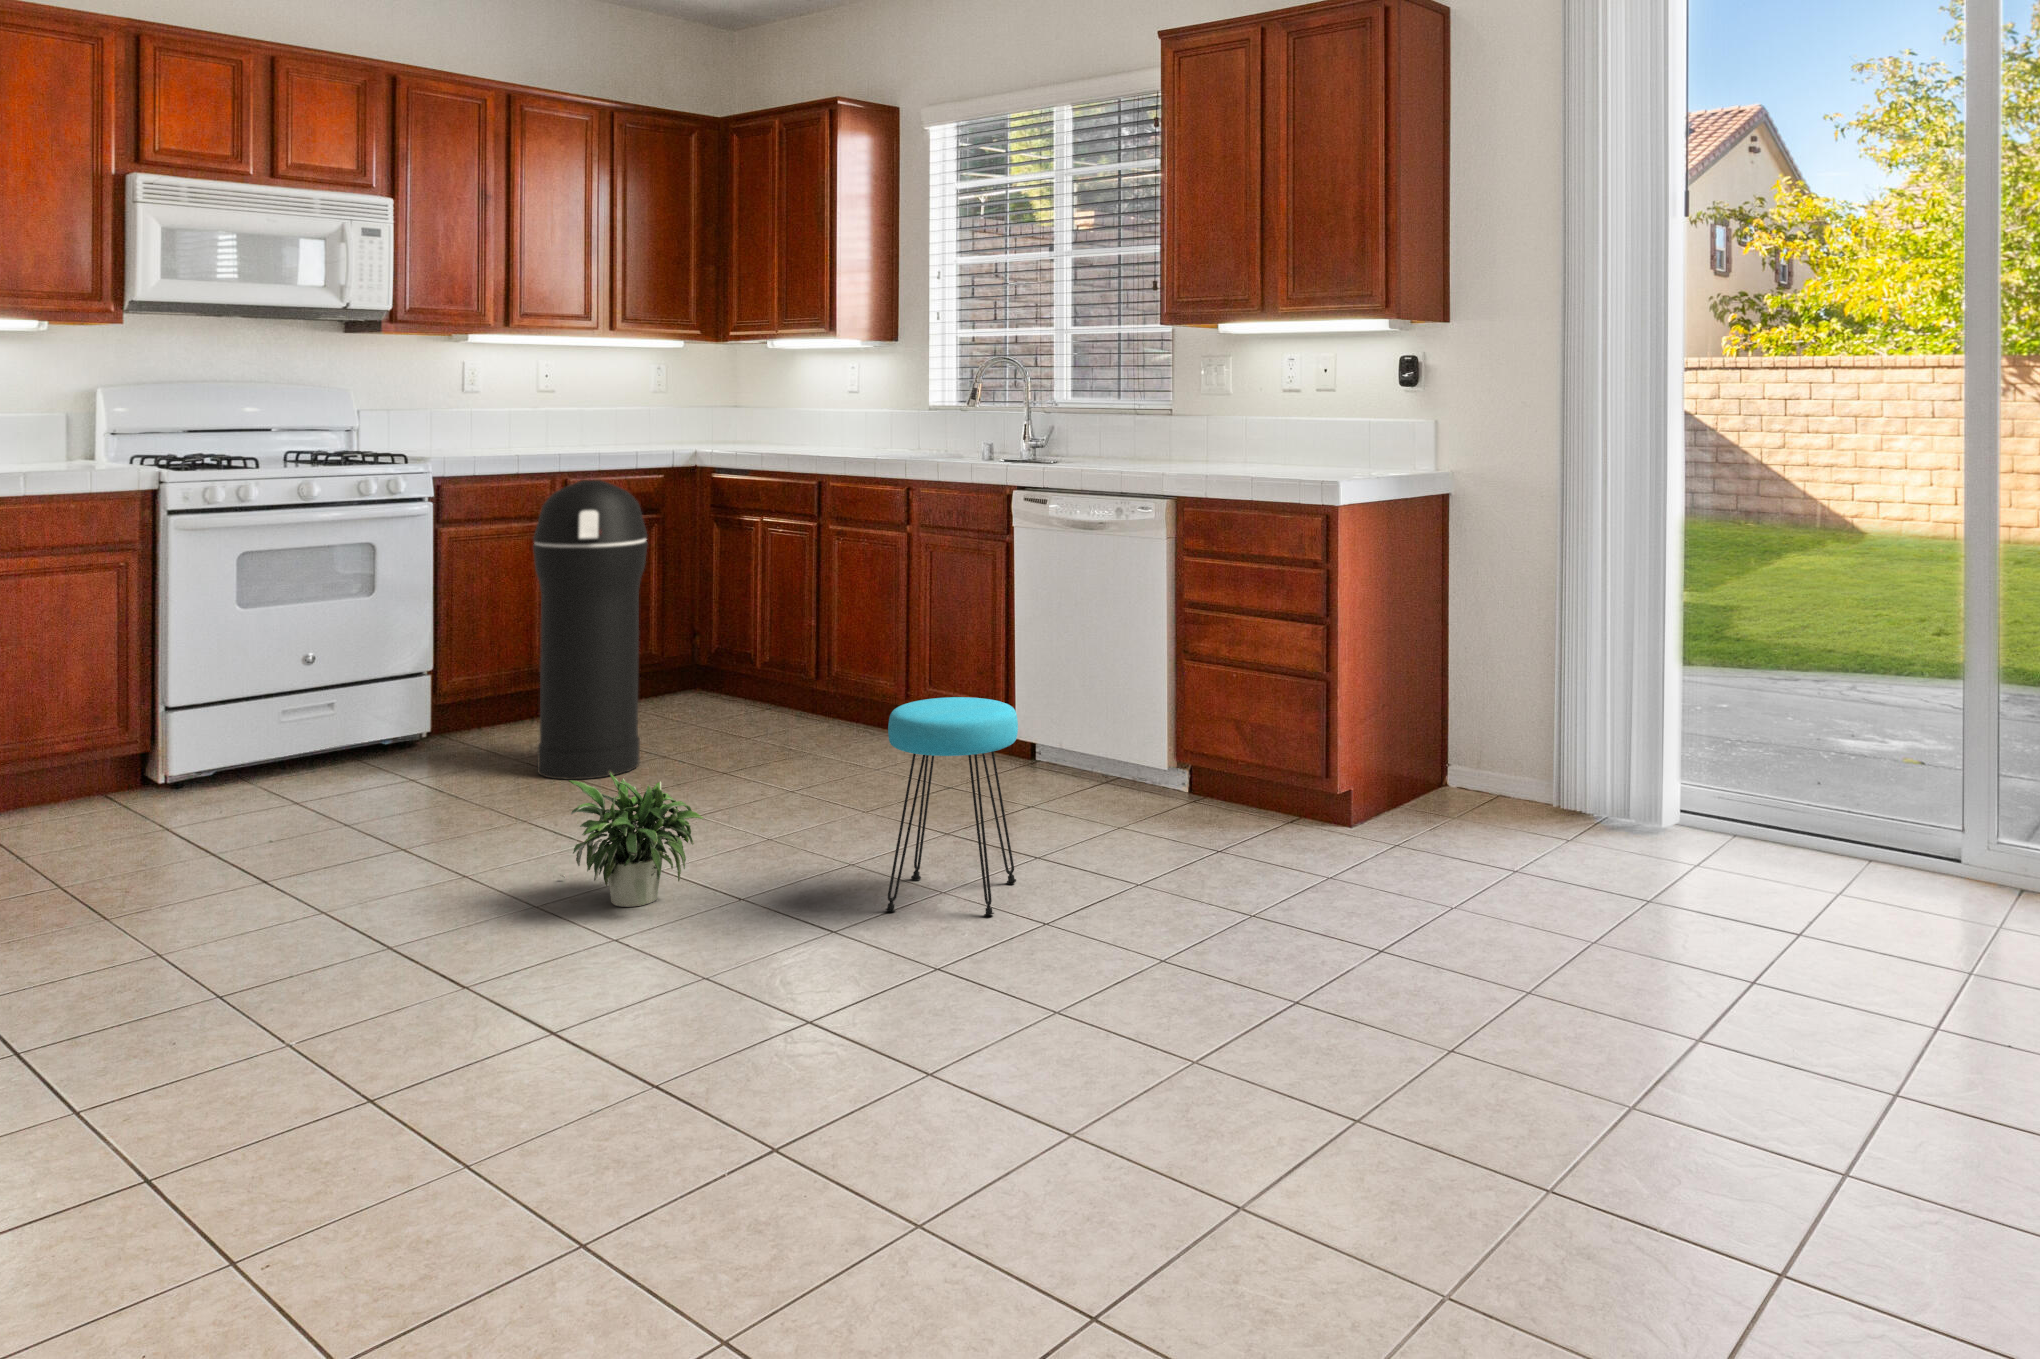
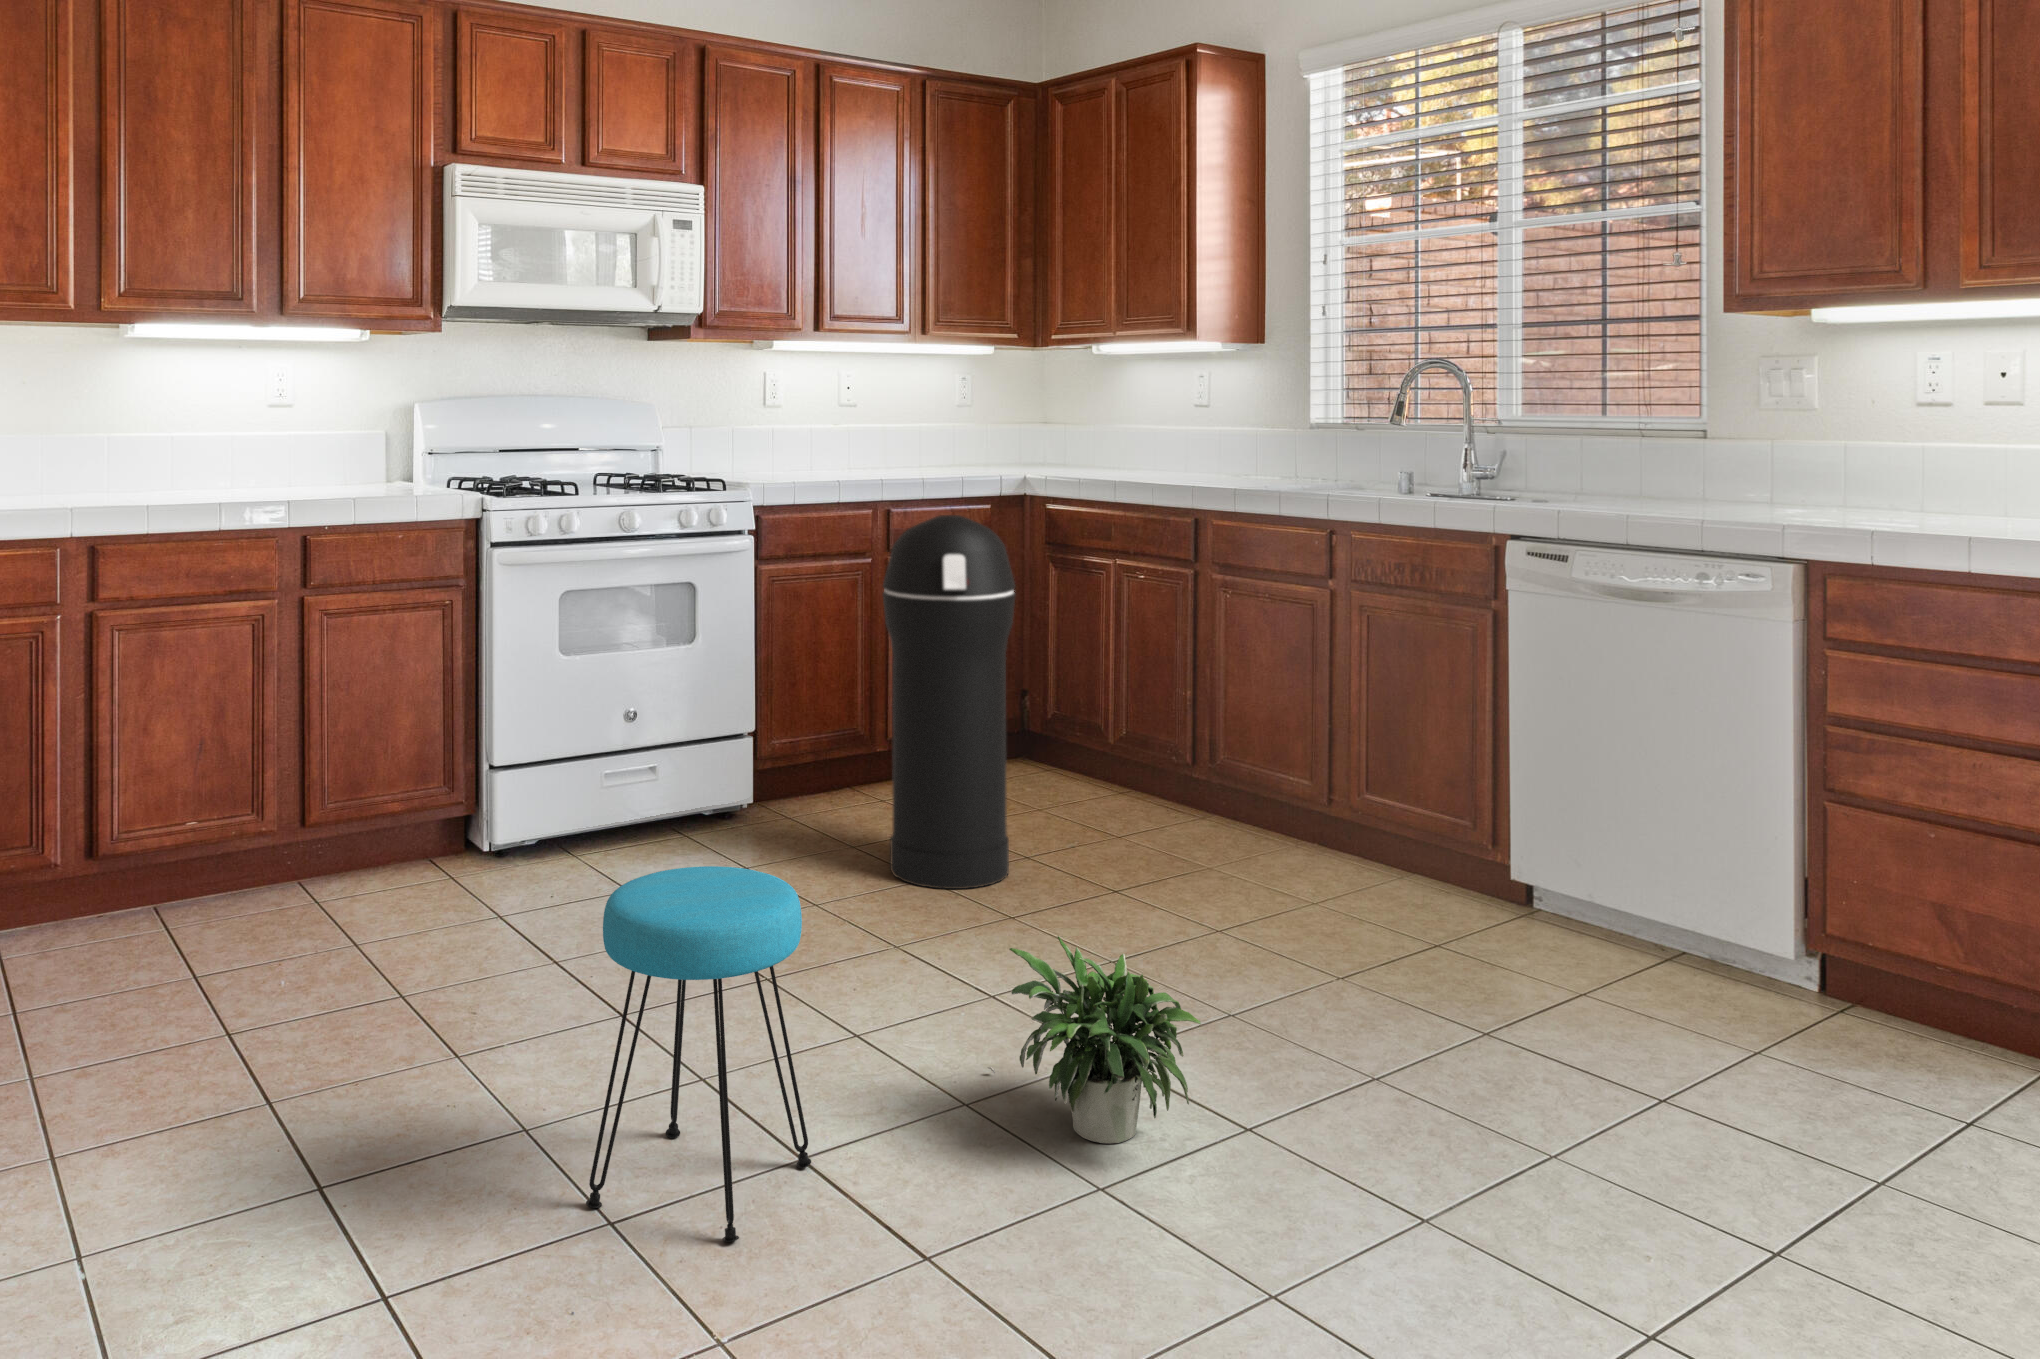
stool: present [885,697,1018,915] -> present [586,866,811,1242]

